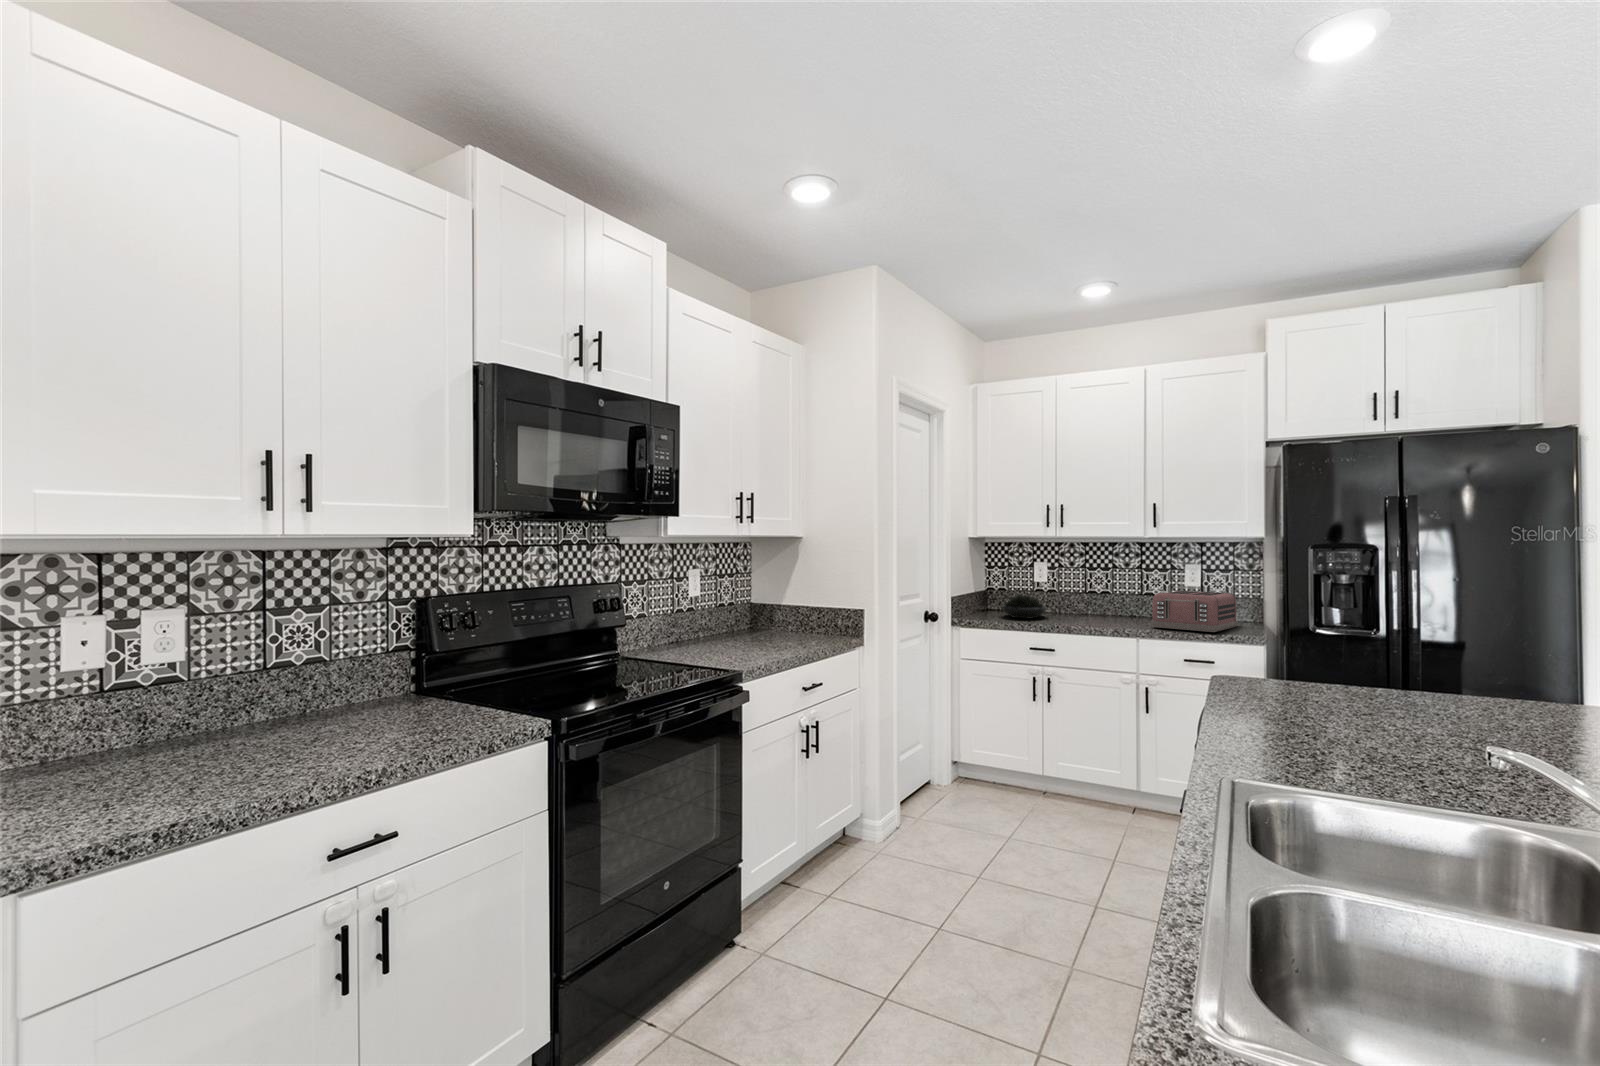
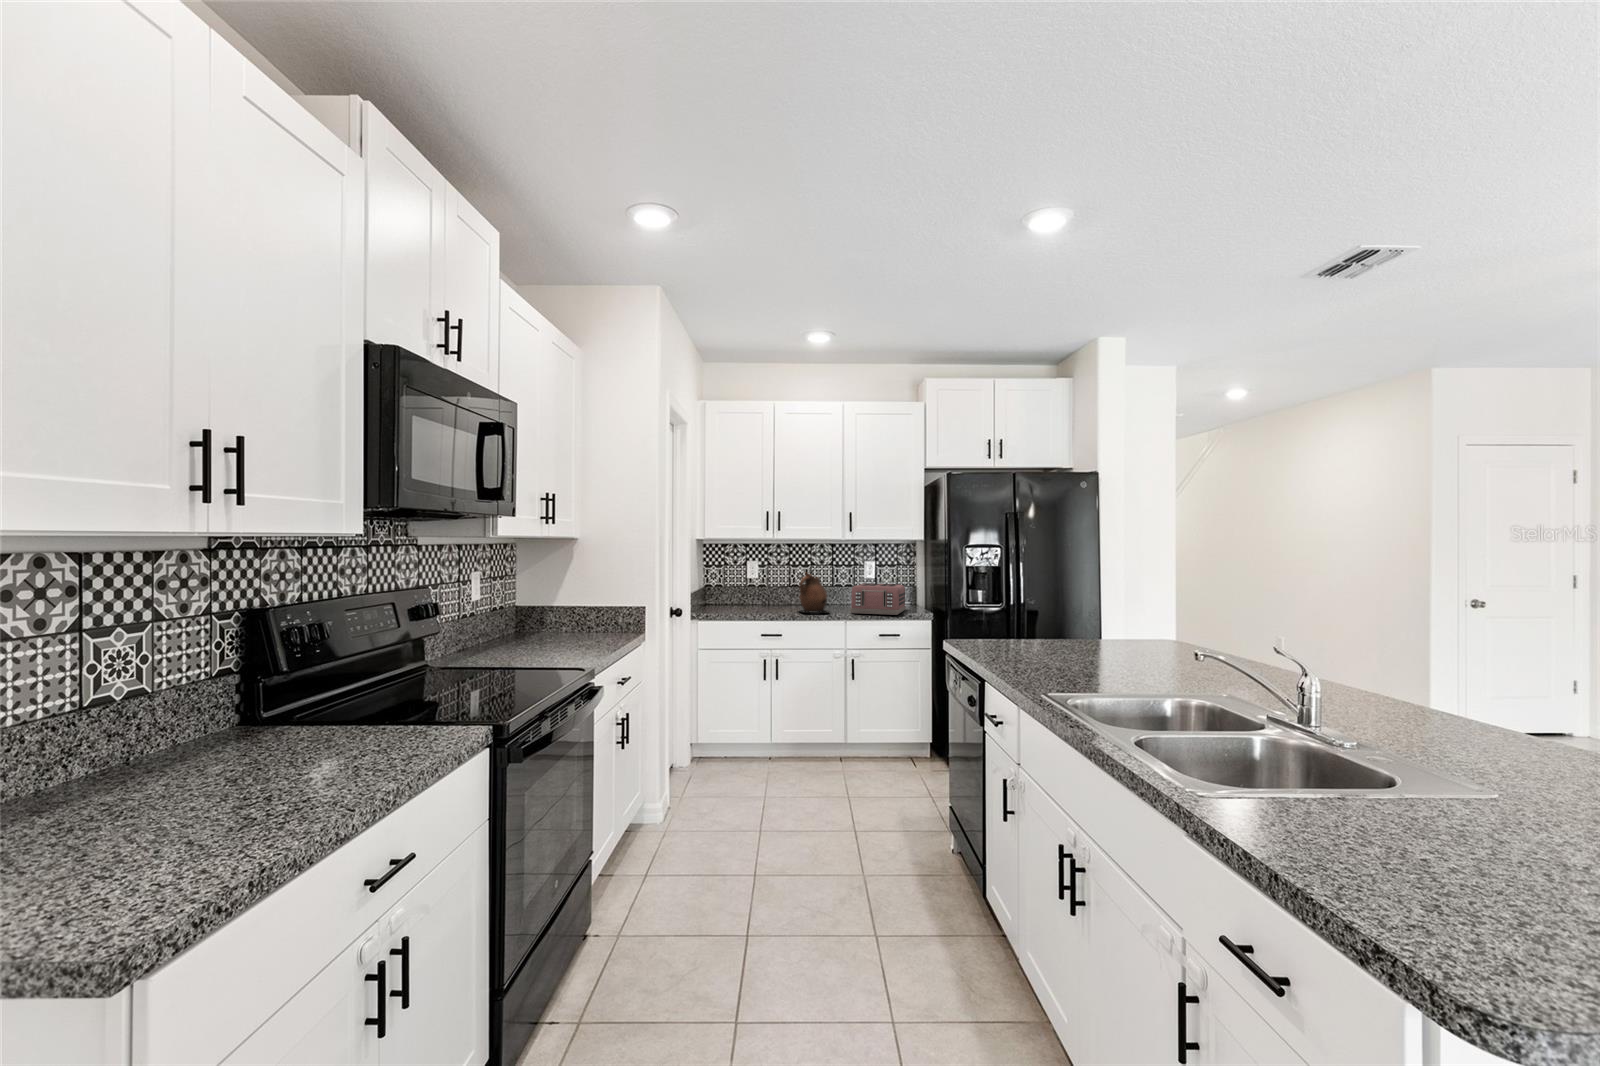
ceramic pitcher: none [1084,576,1125,626] -> present [799,573,828,613]
succulent plant: present [1002,594,1046,618] -> none [726,589,764,611]

